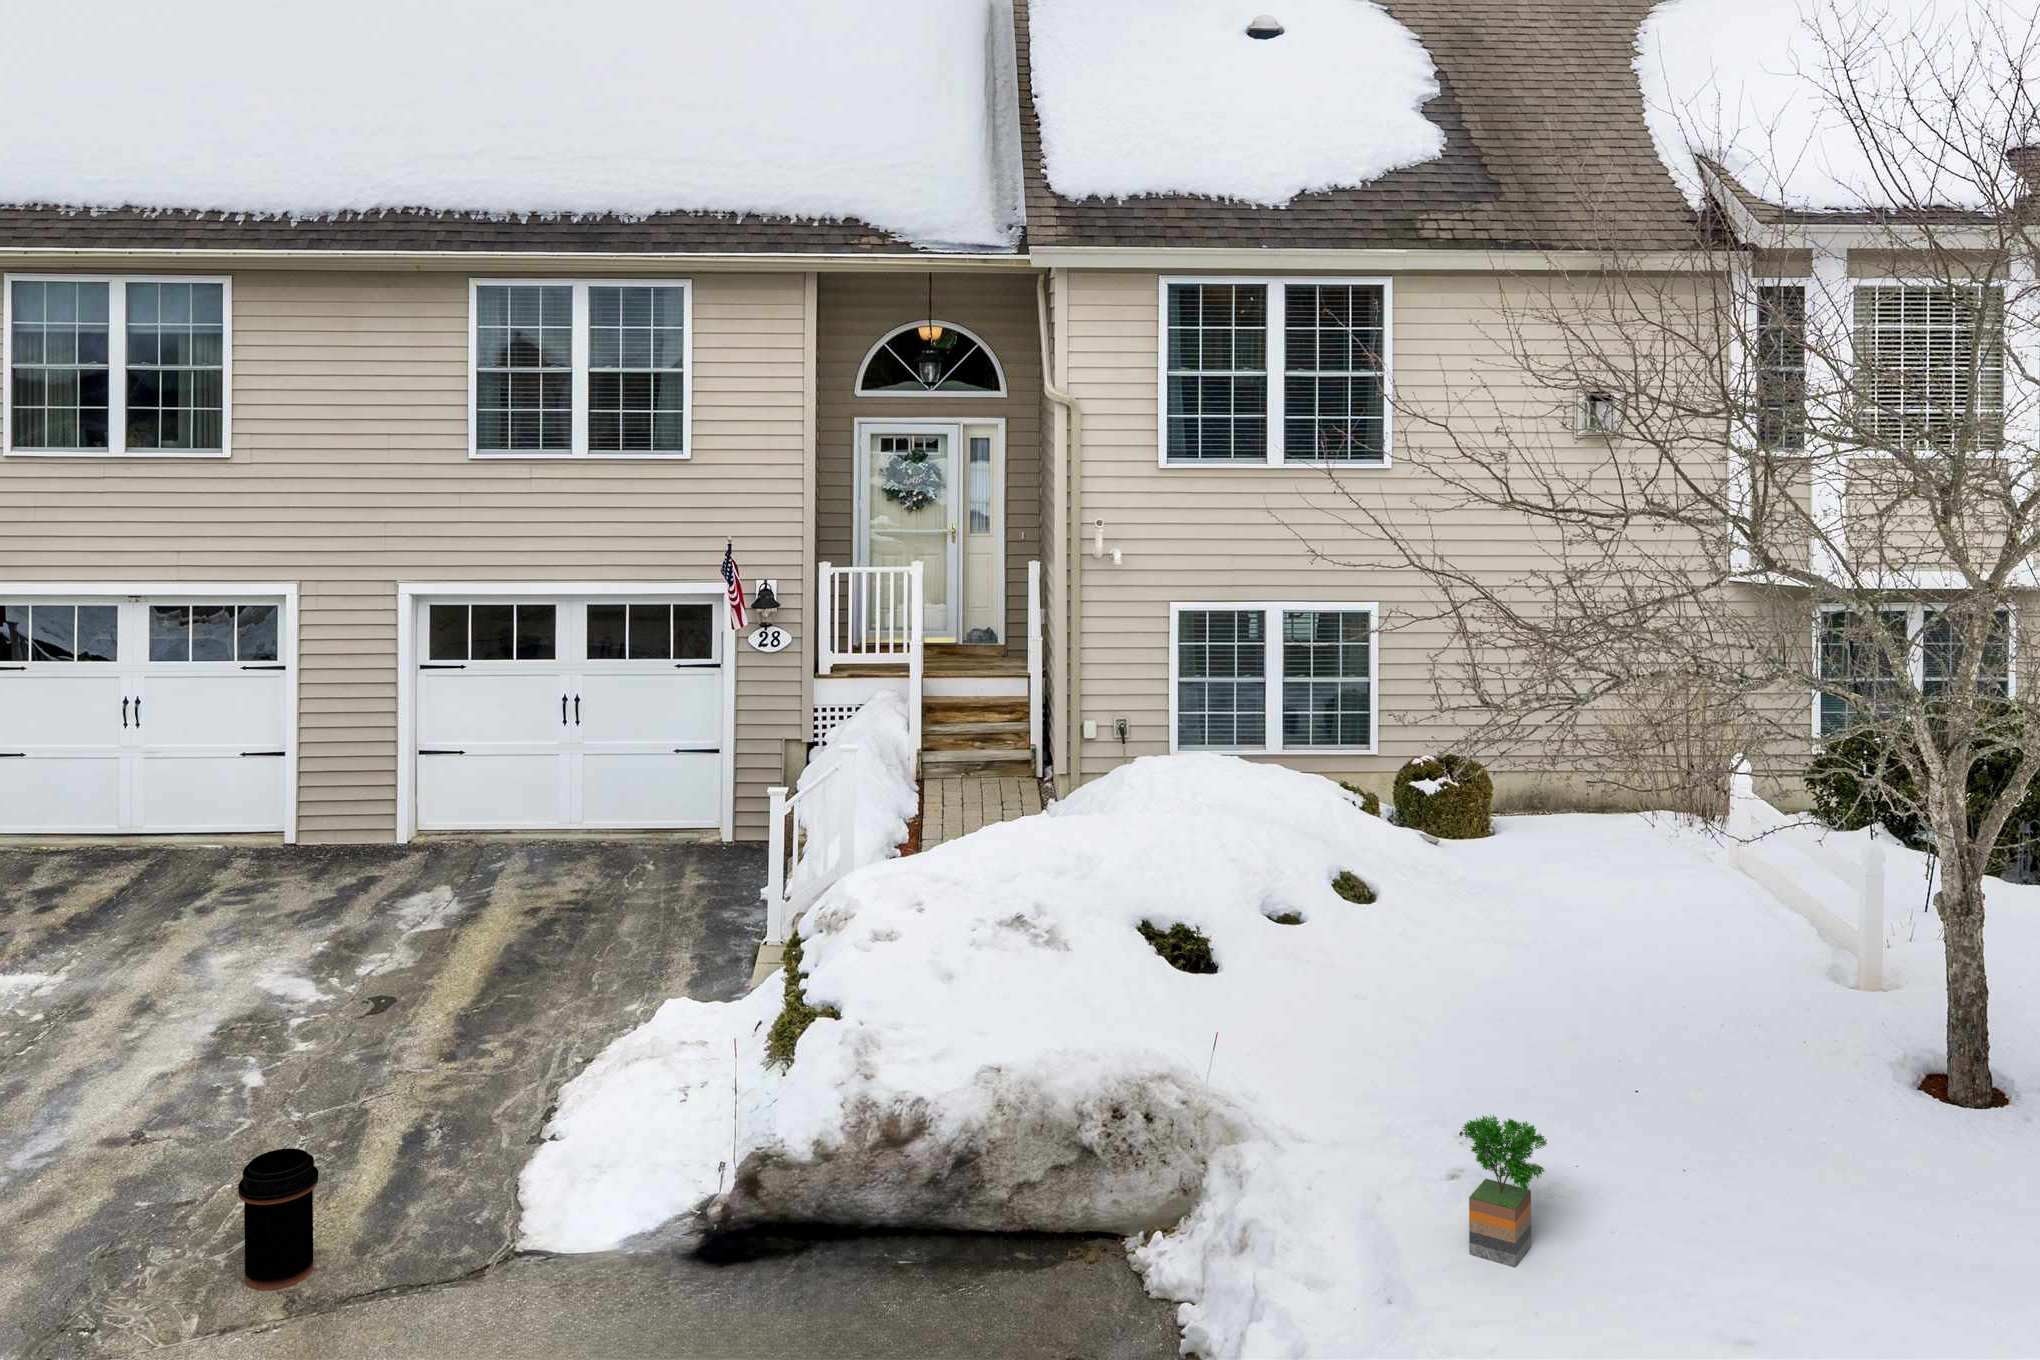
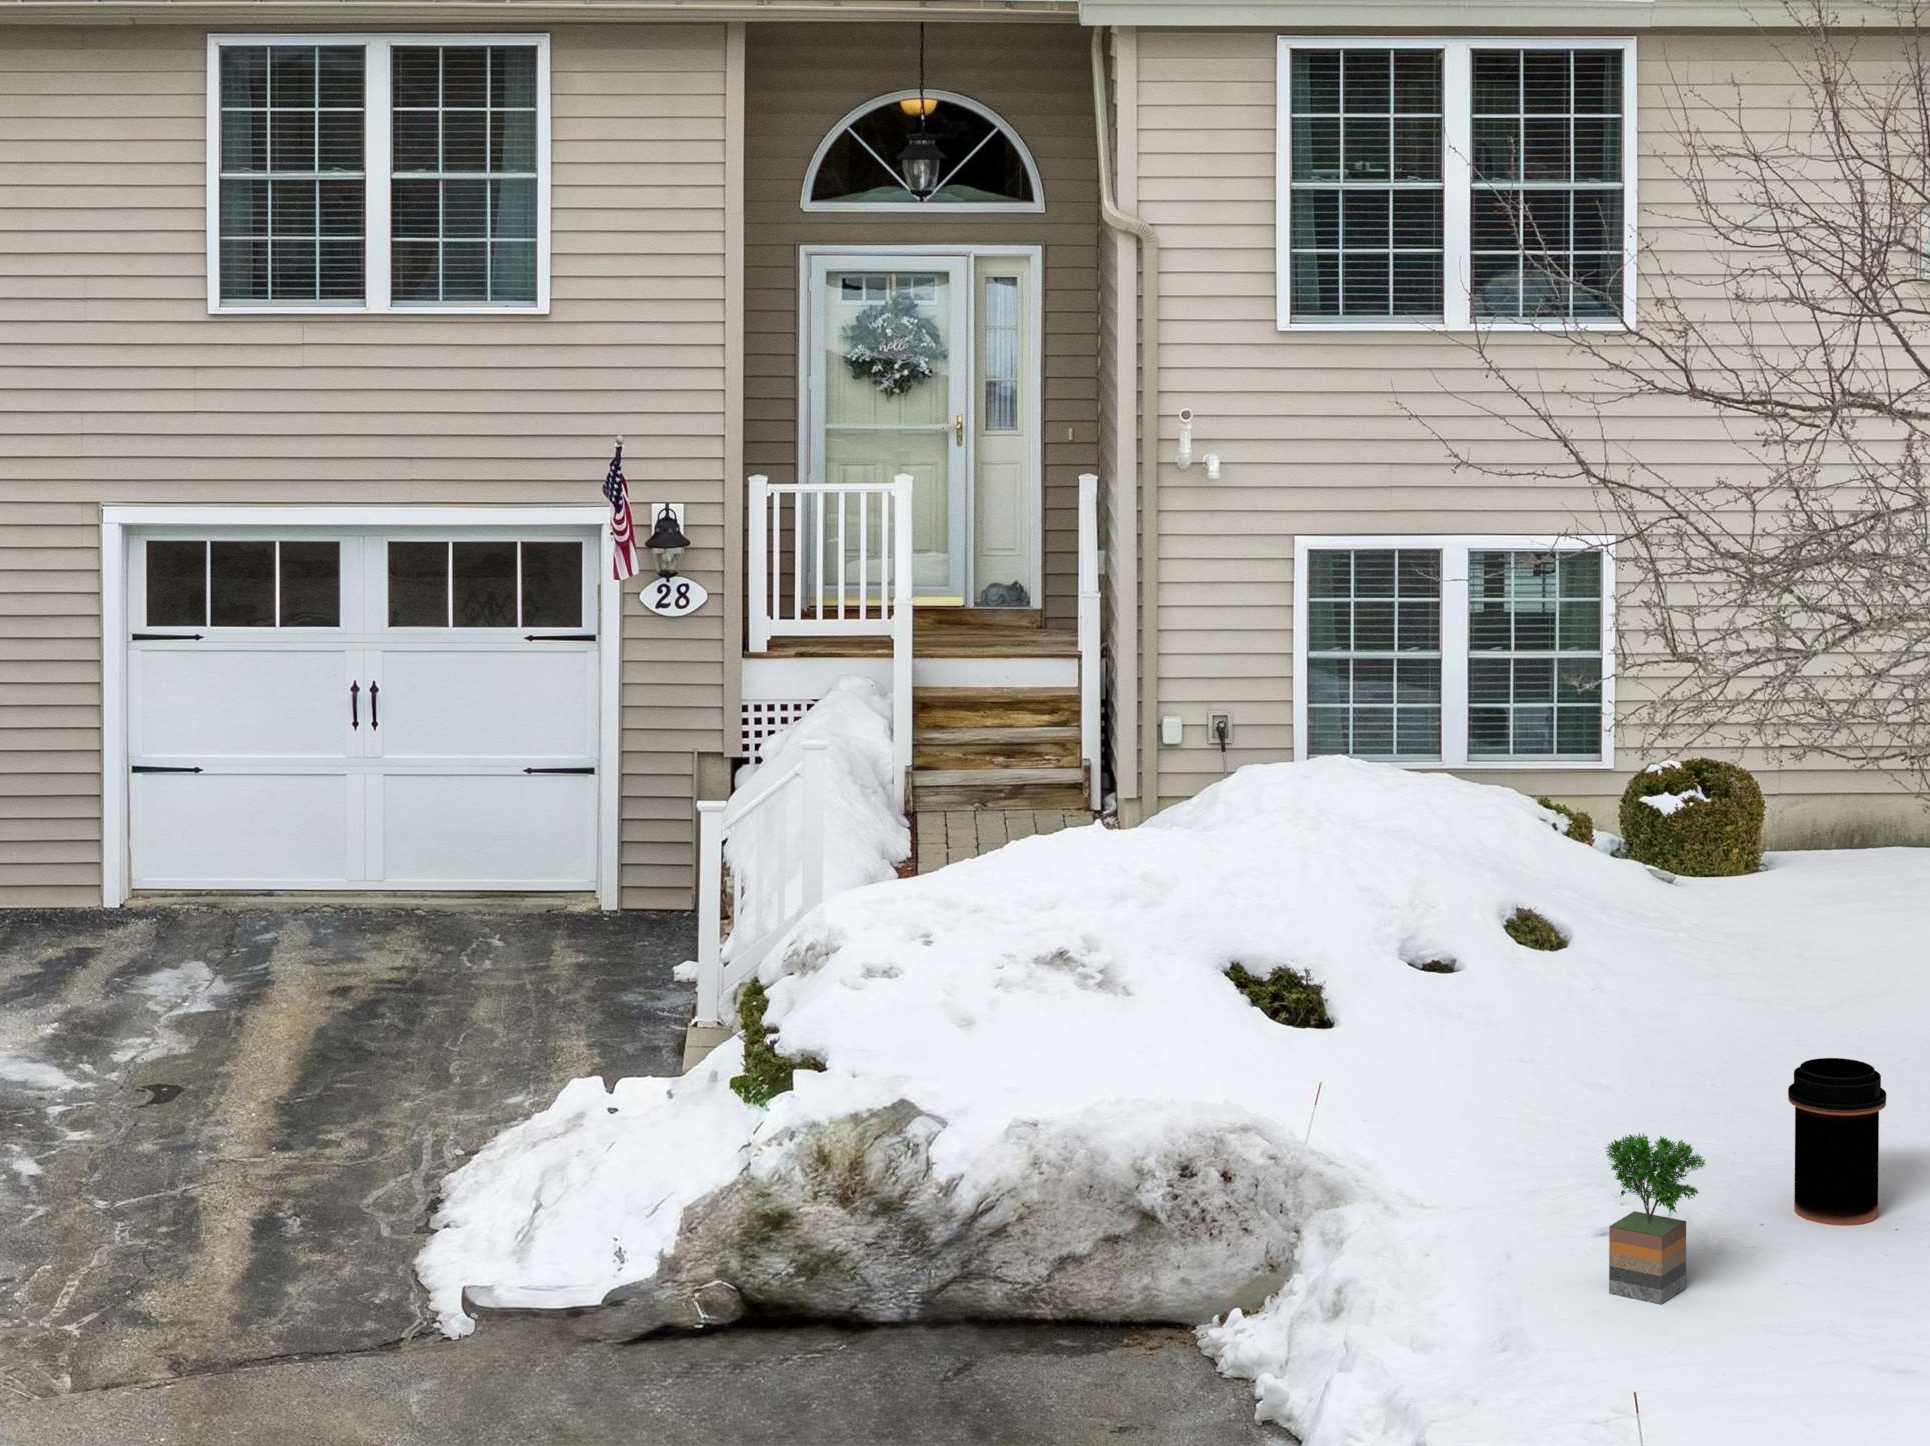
trash can: present [238,1148,318,1290] -> present [1788,1058,1886,1225]

